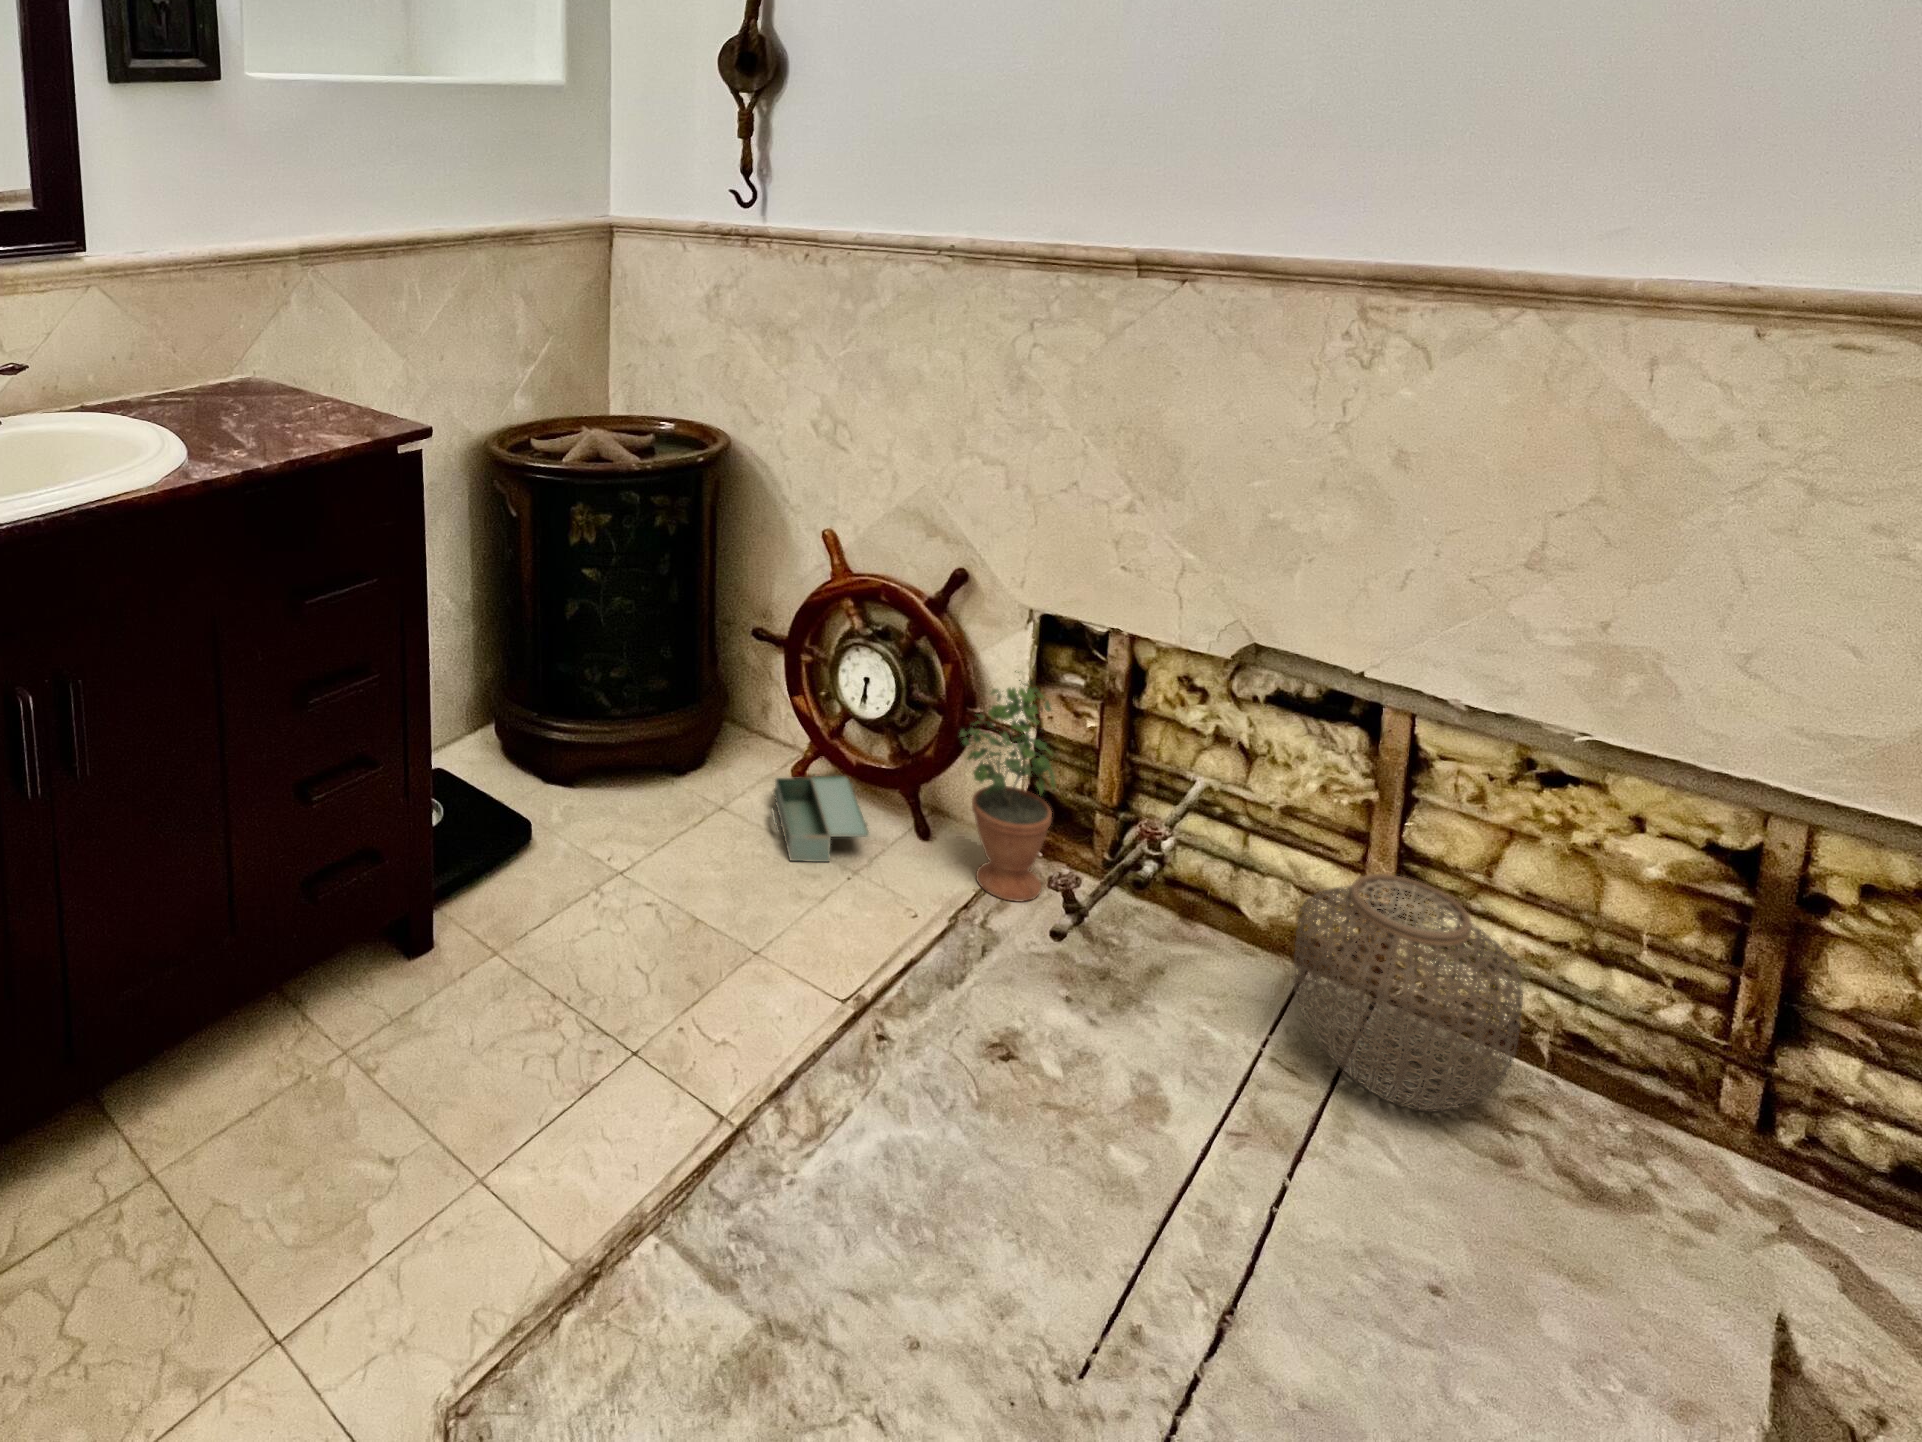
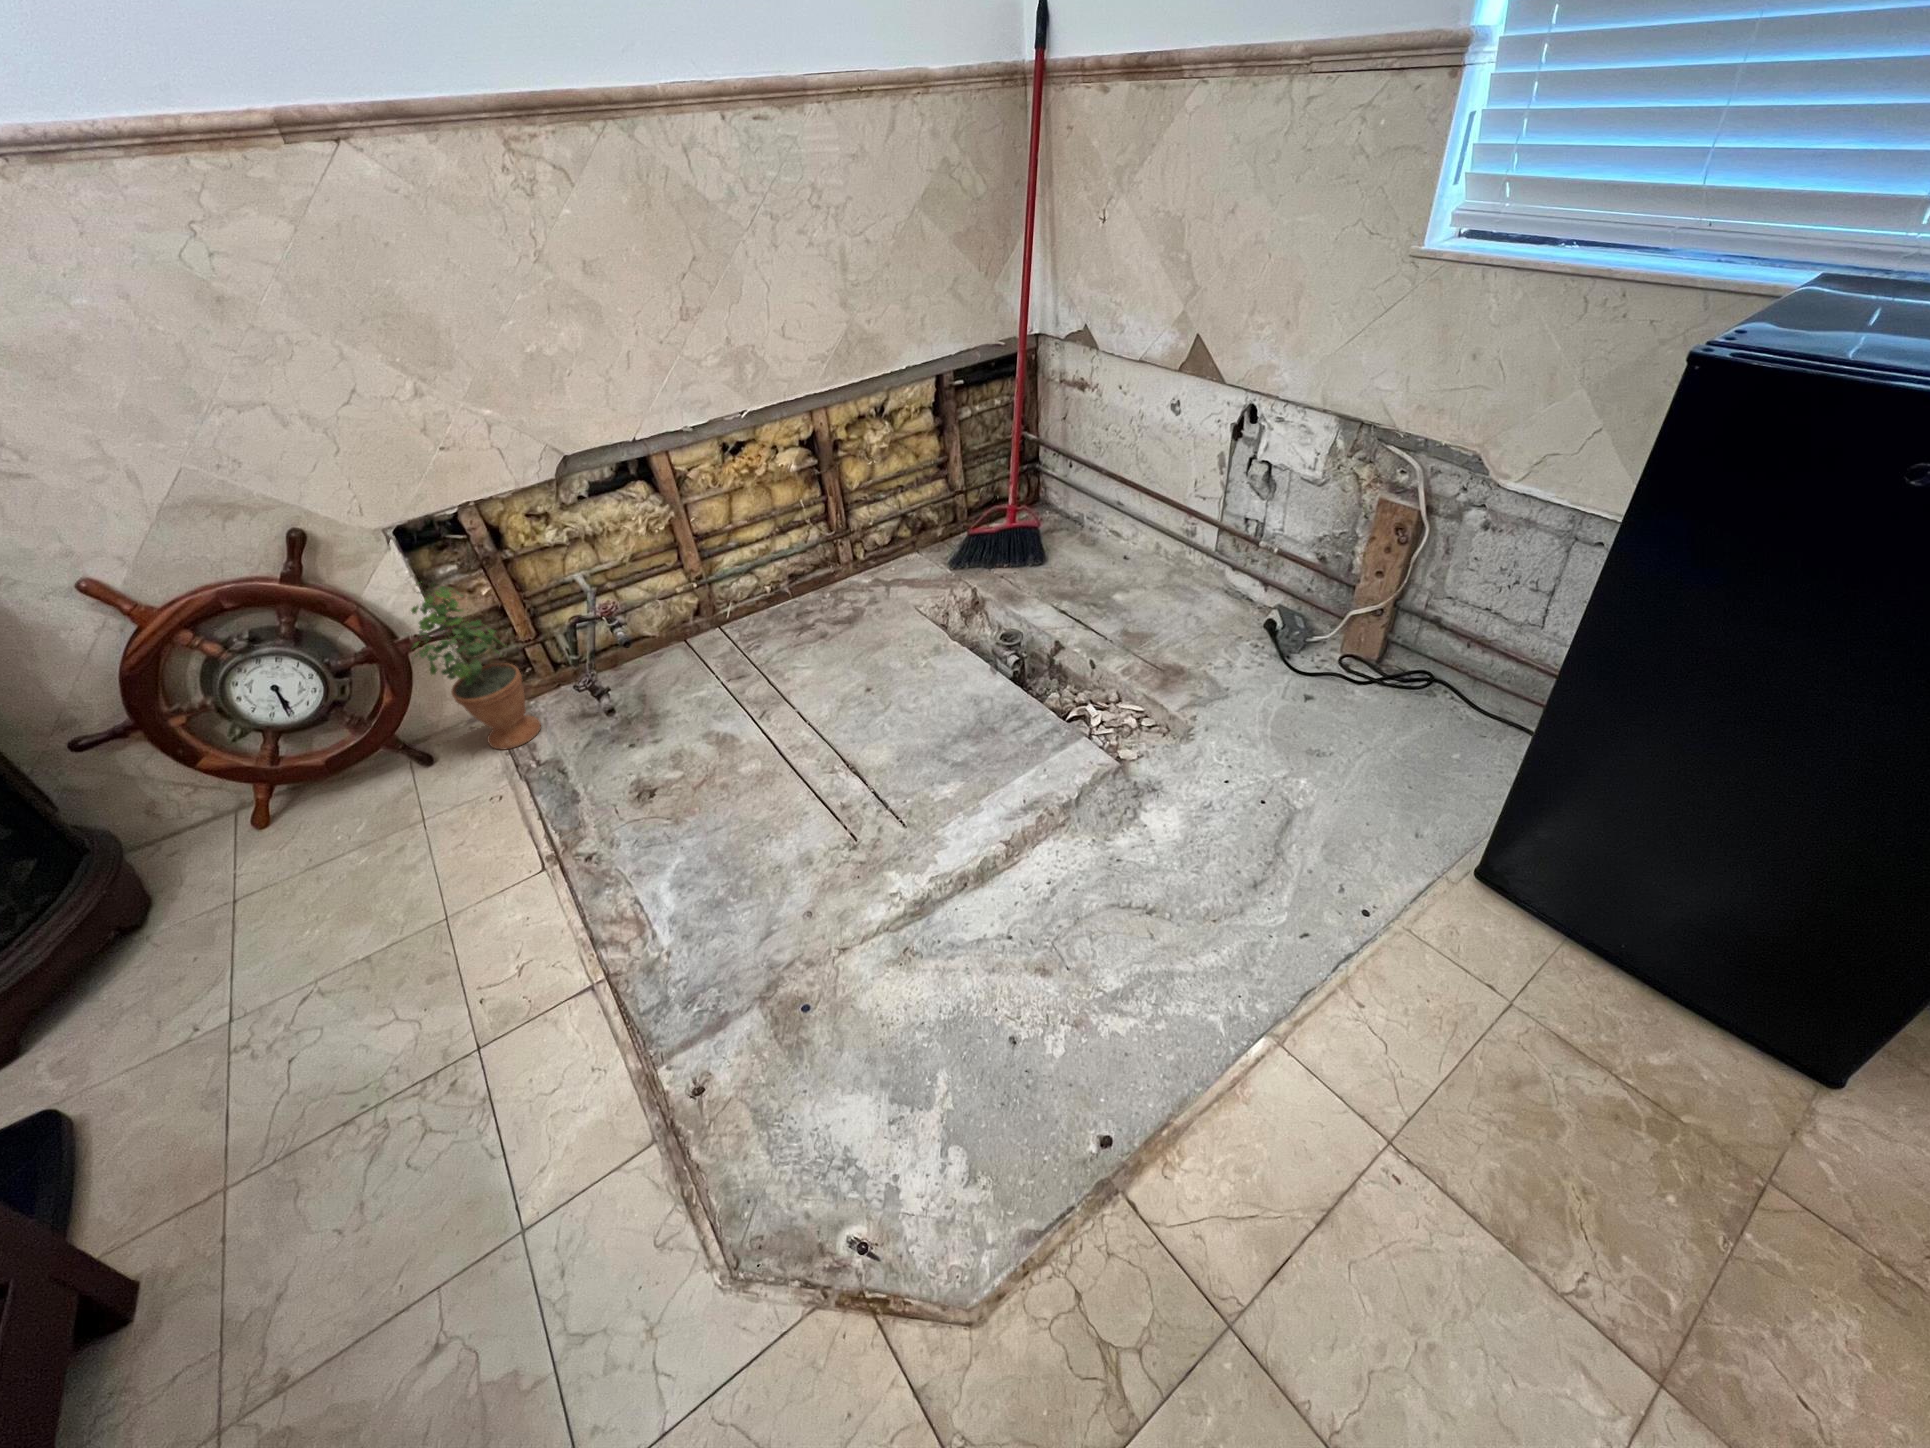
toolbox: present [772,776,869,862] -> none [258,780,405,863]
woven basket: present [1293,874,1523,1111] -> none [688,538,804,658]

